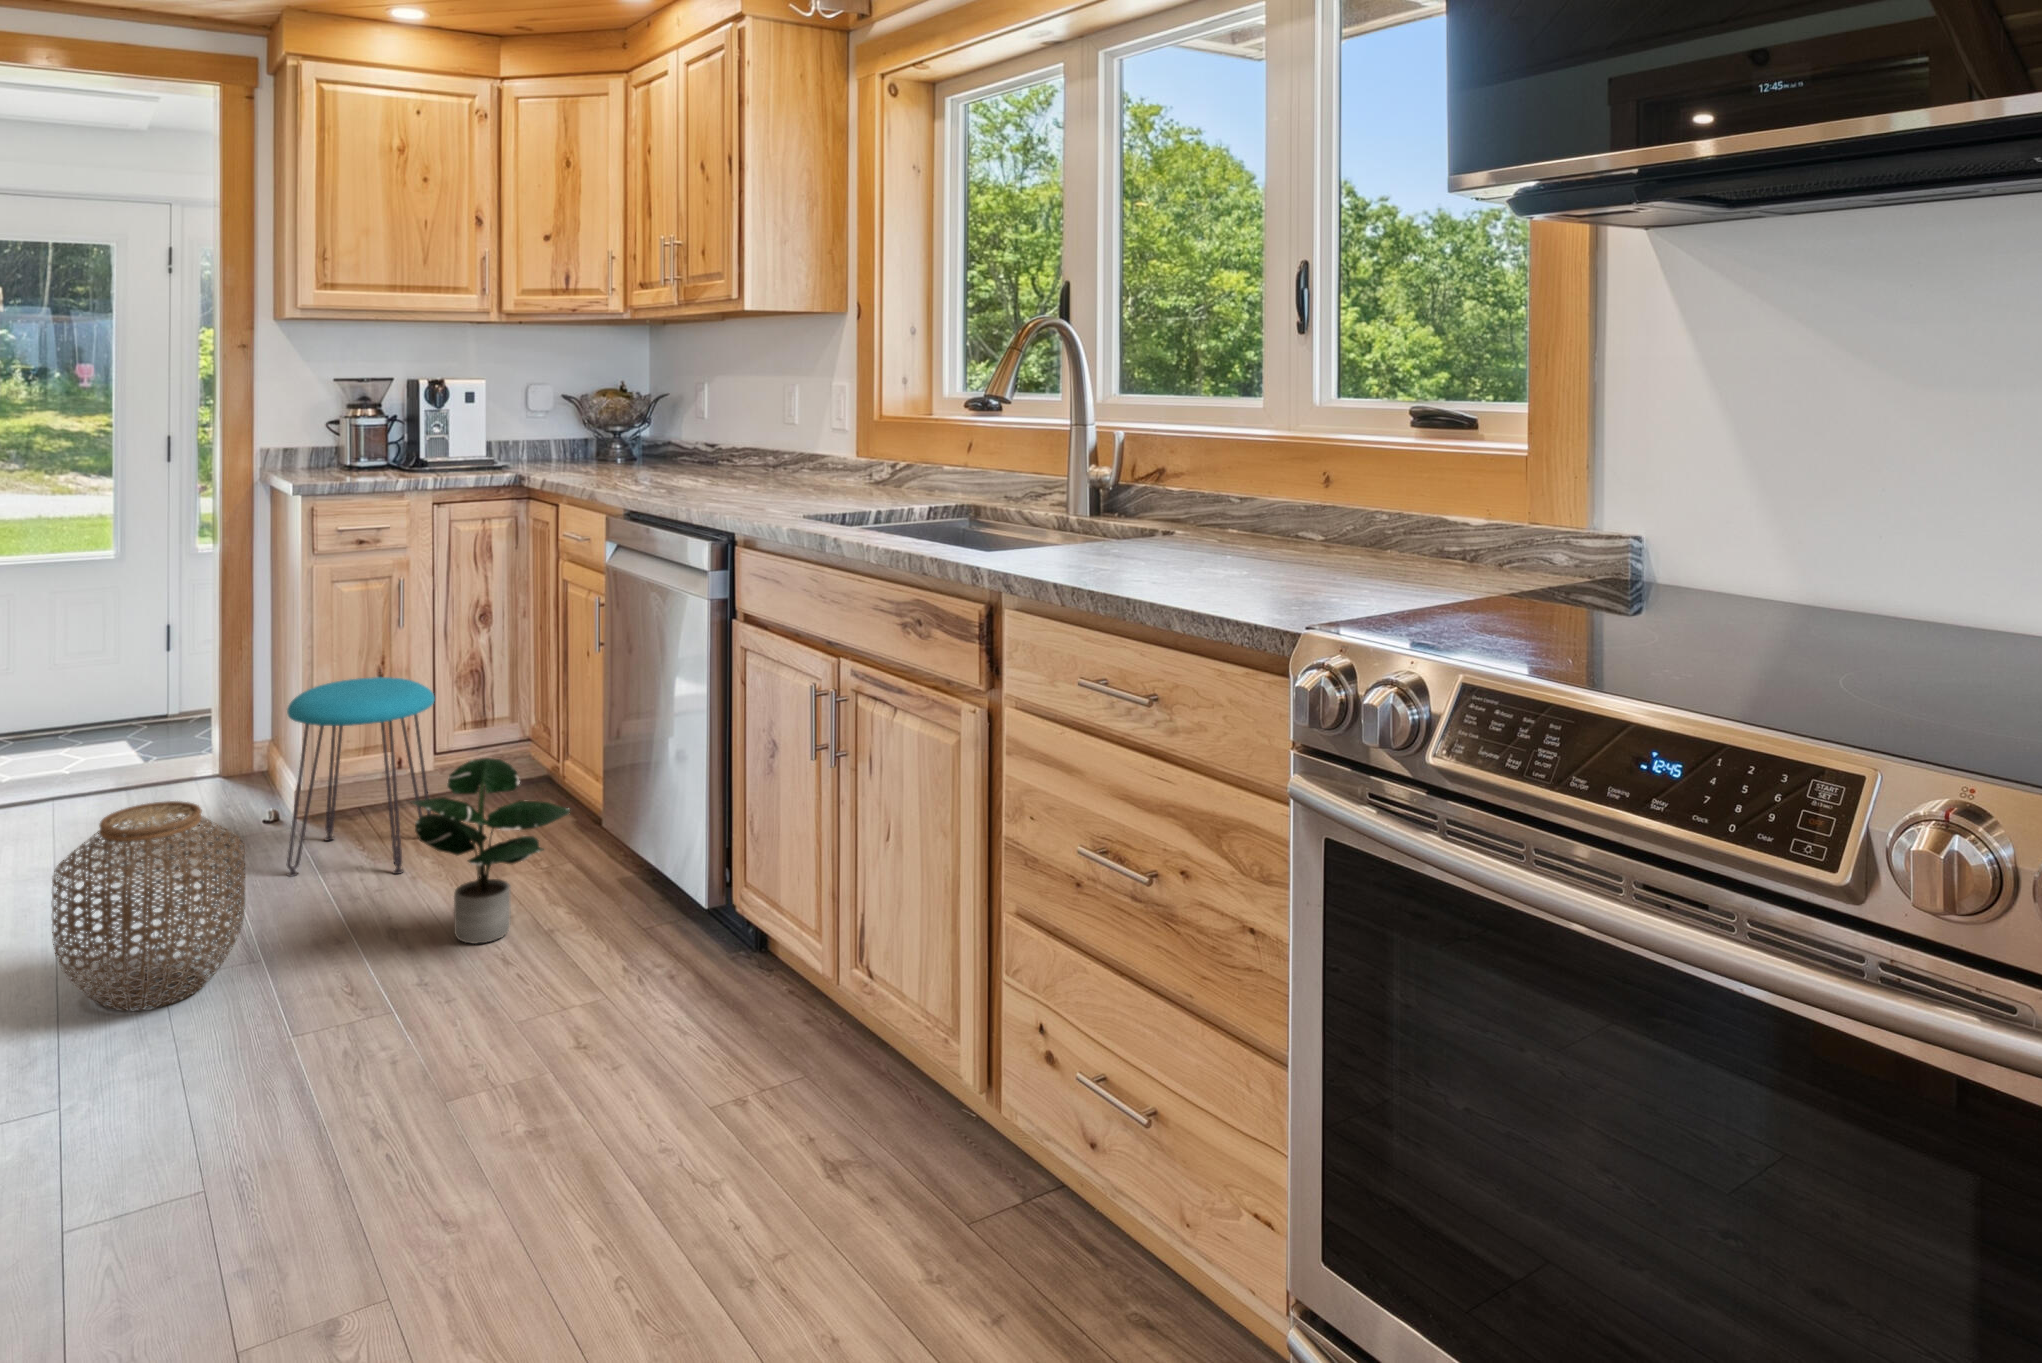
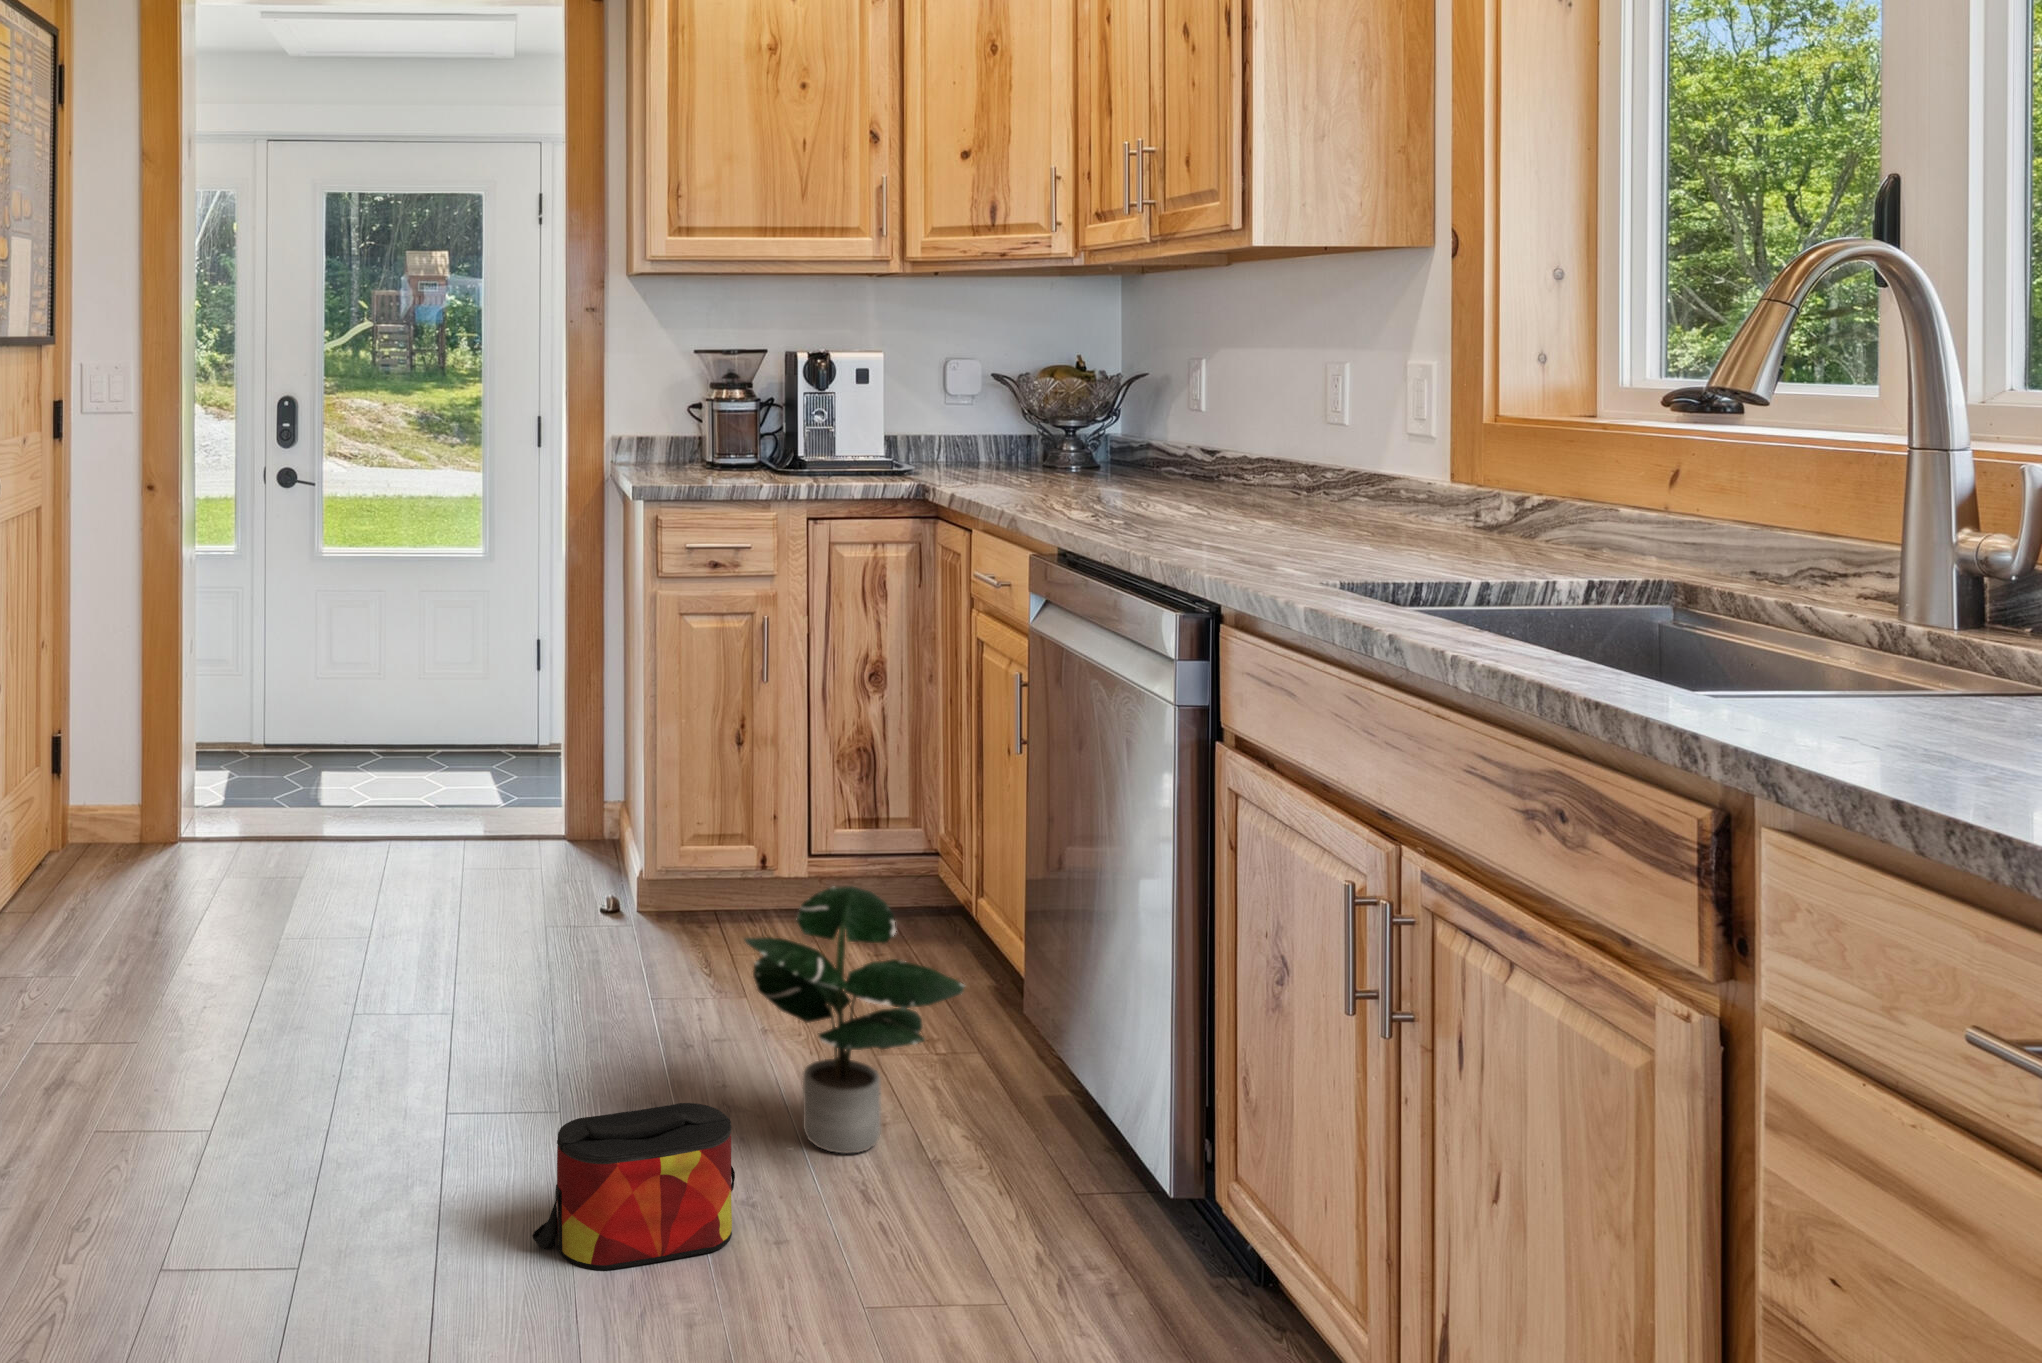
stool: present [287,677,435,876] -> none [615,745,800,1017]
woven basket: present [52,801,245,1010] -> none [326,886,540,1149]
bag: none [258,920,413,1052] -> present [532,1103,735,1270]

